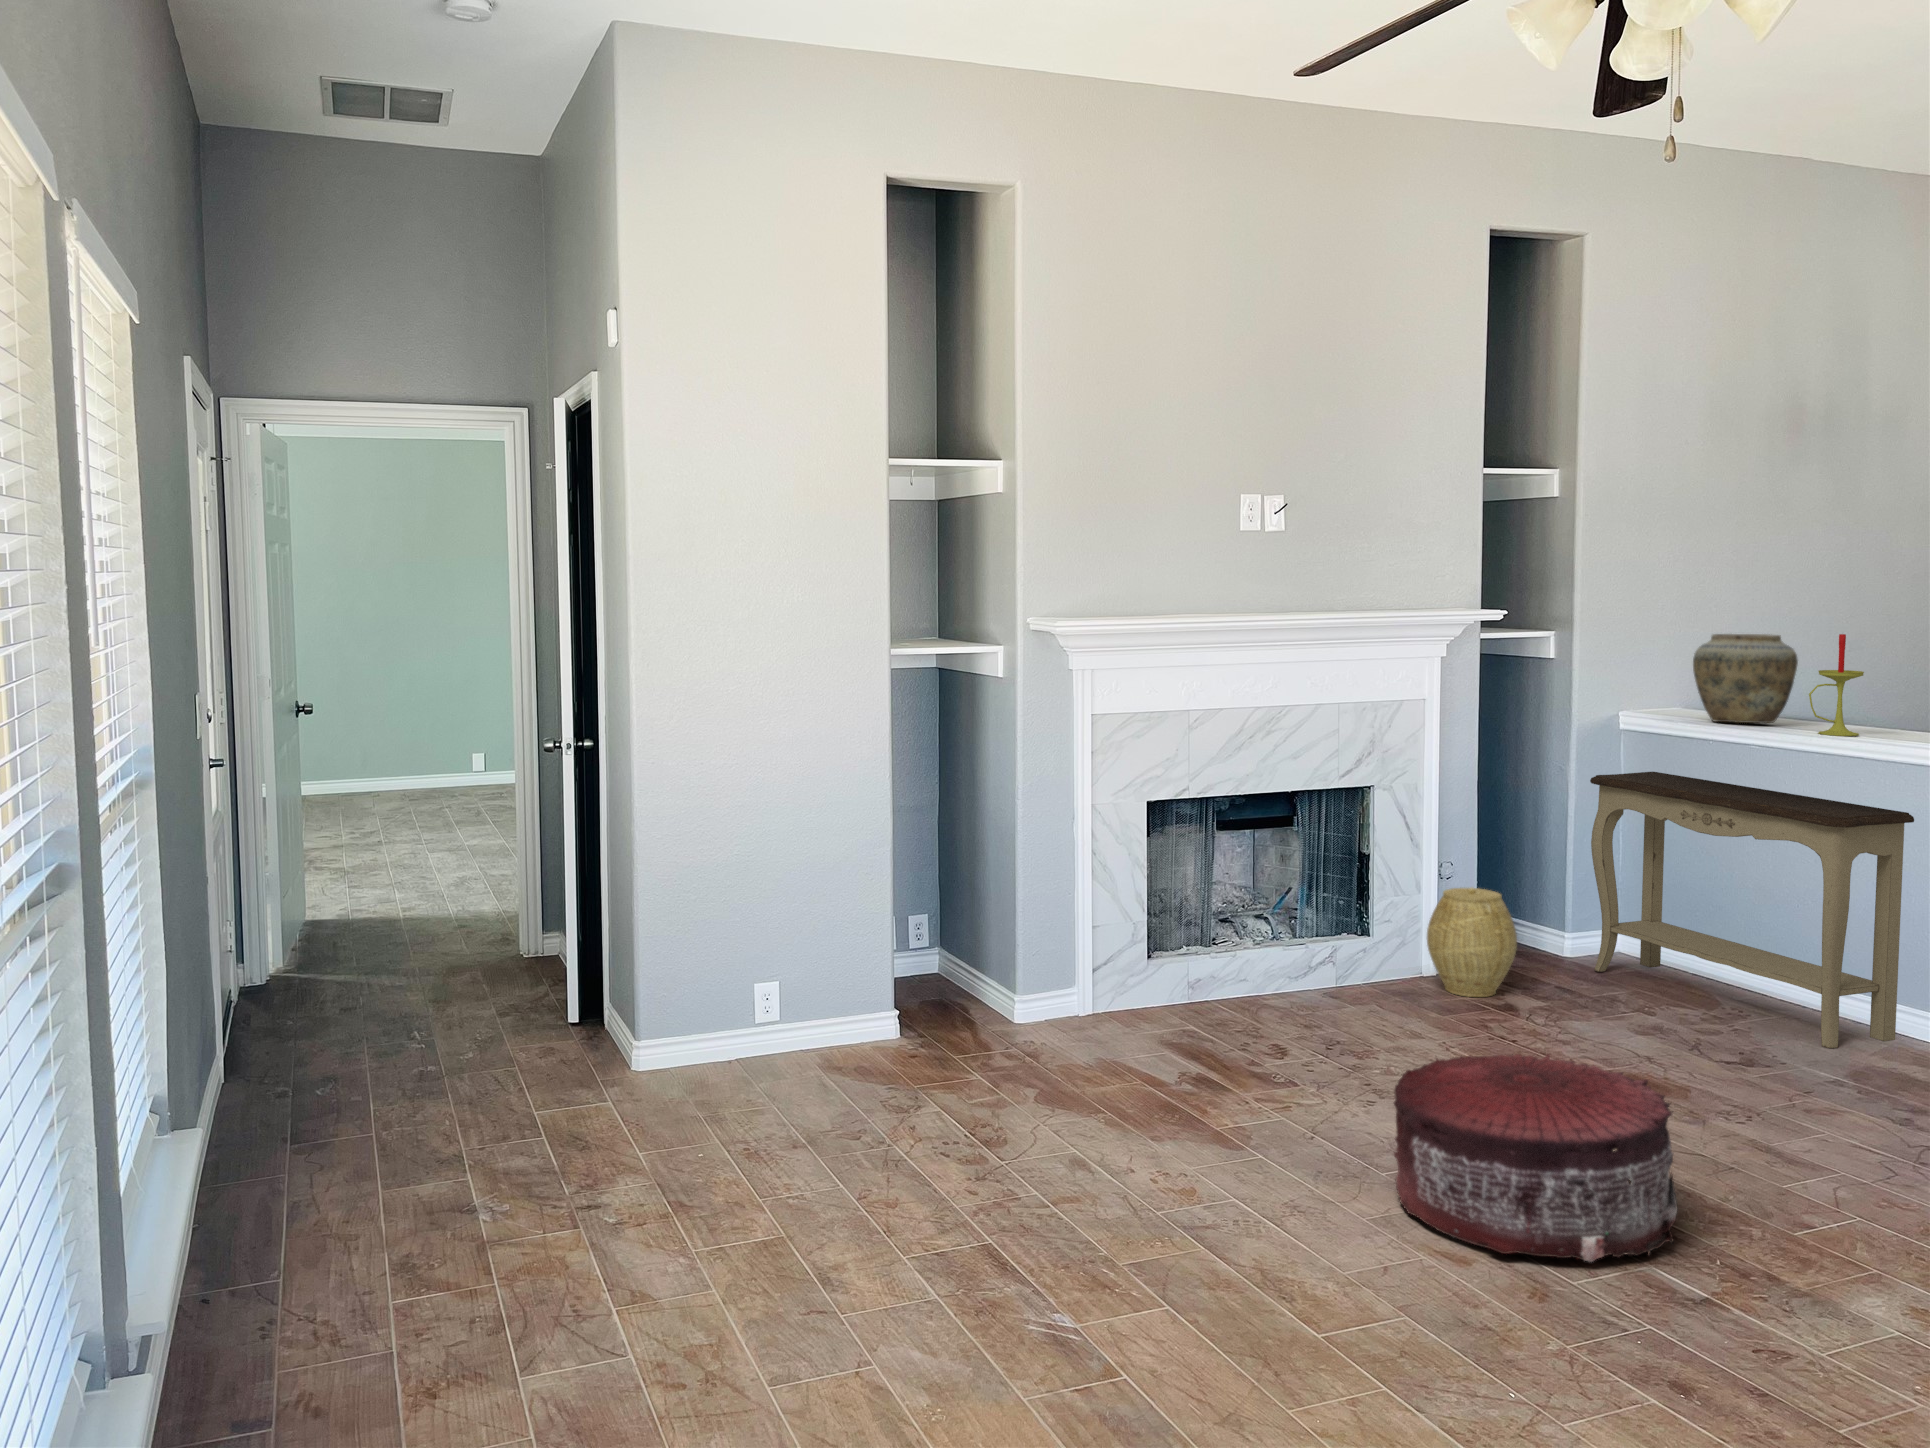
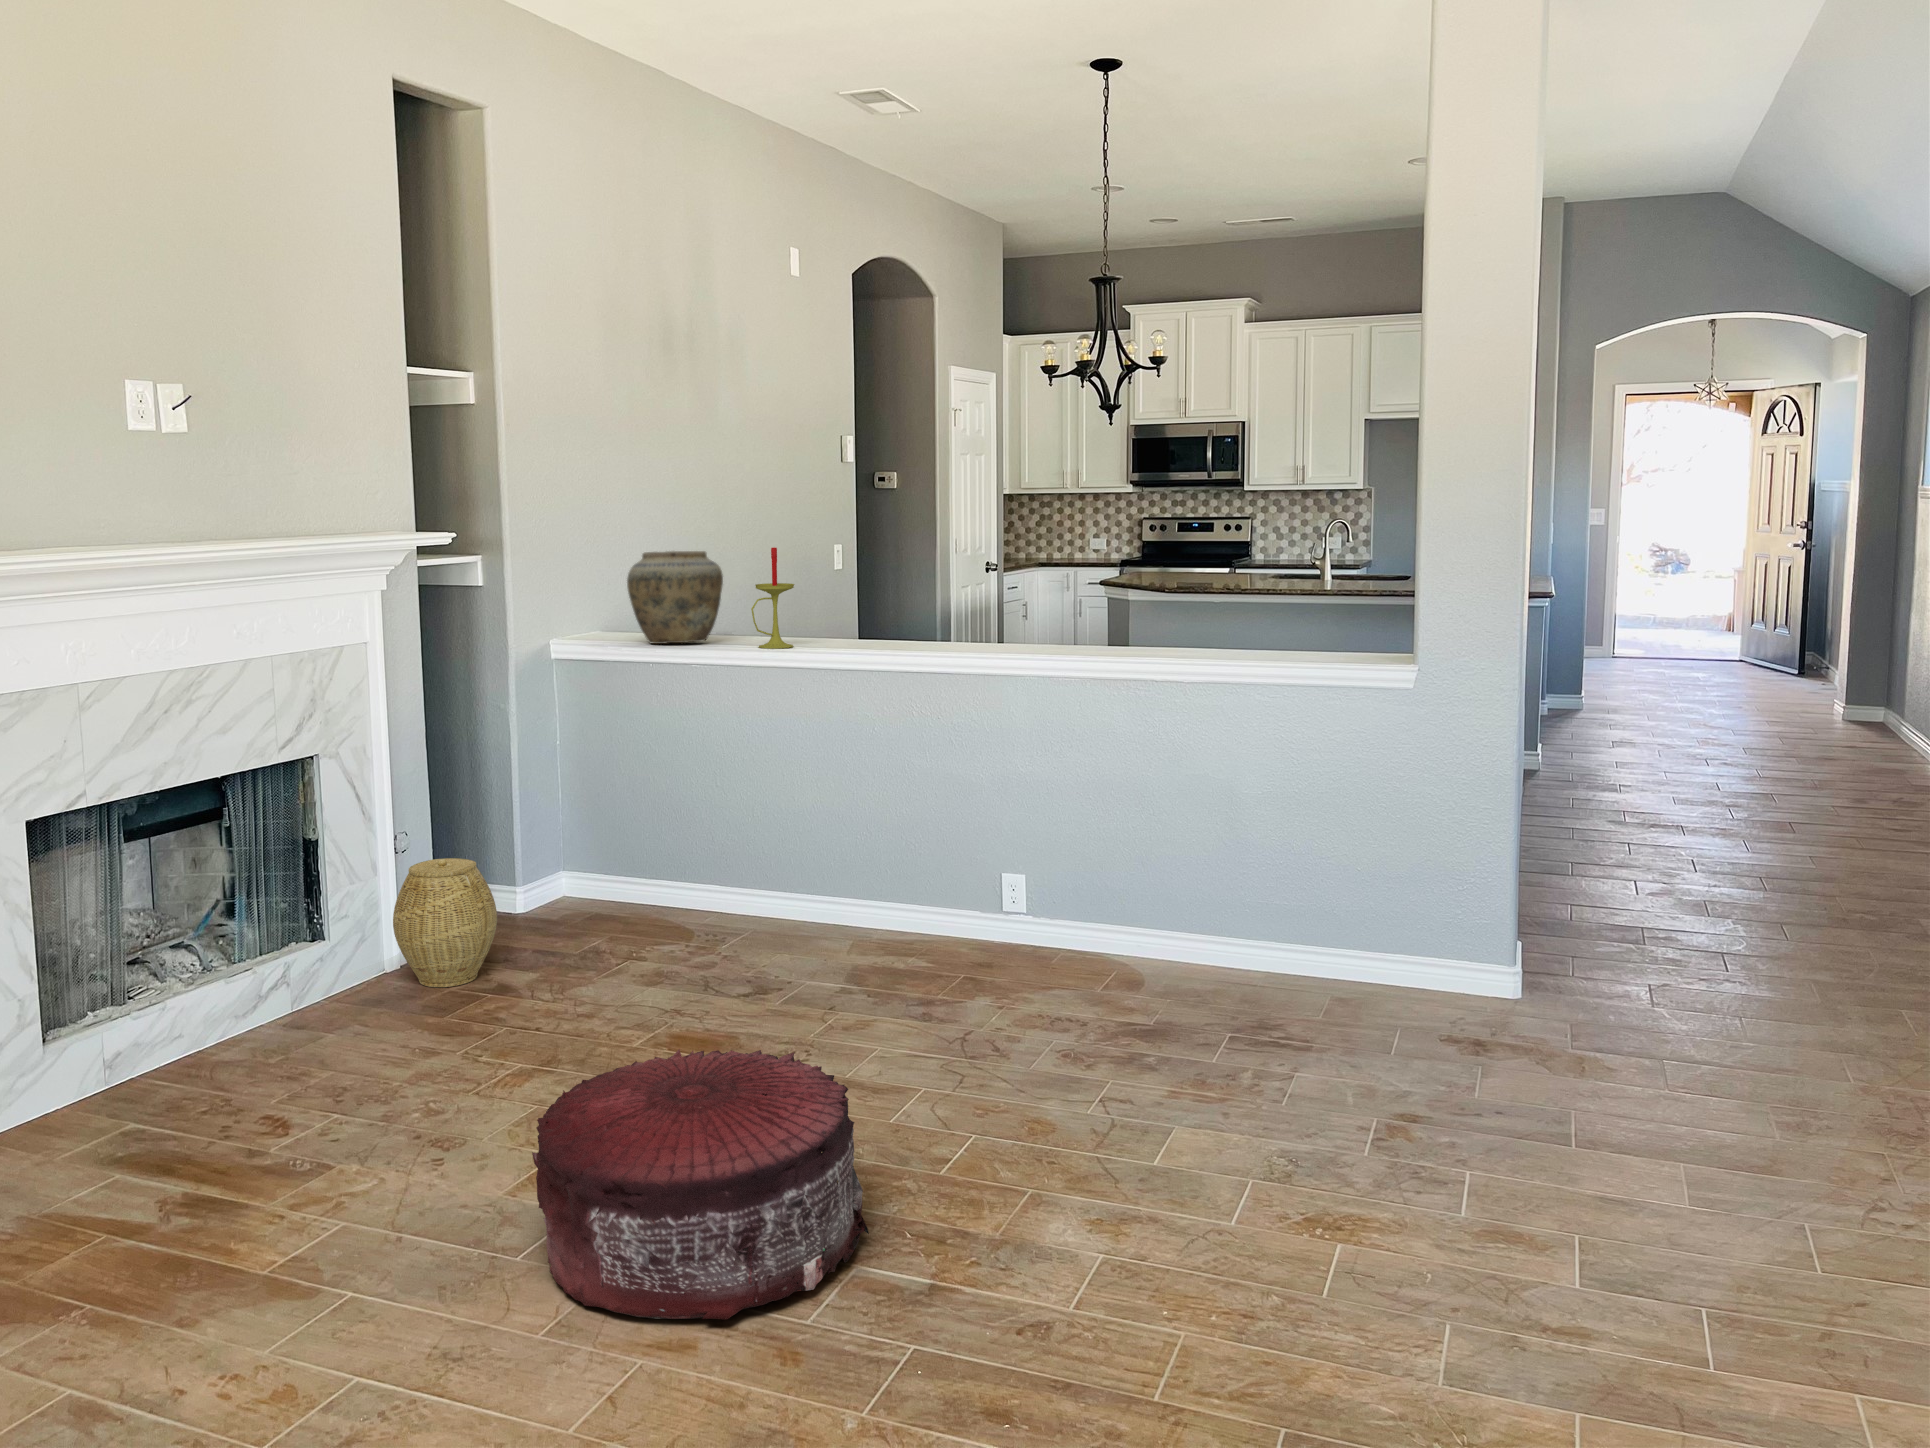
console table: present [1590,772,1914,1049] -> none [537,702,856,957]

